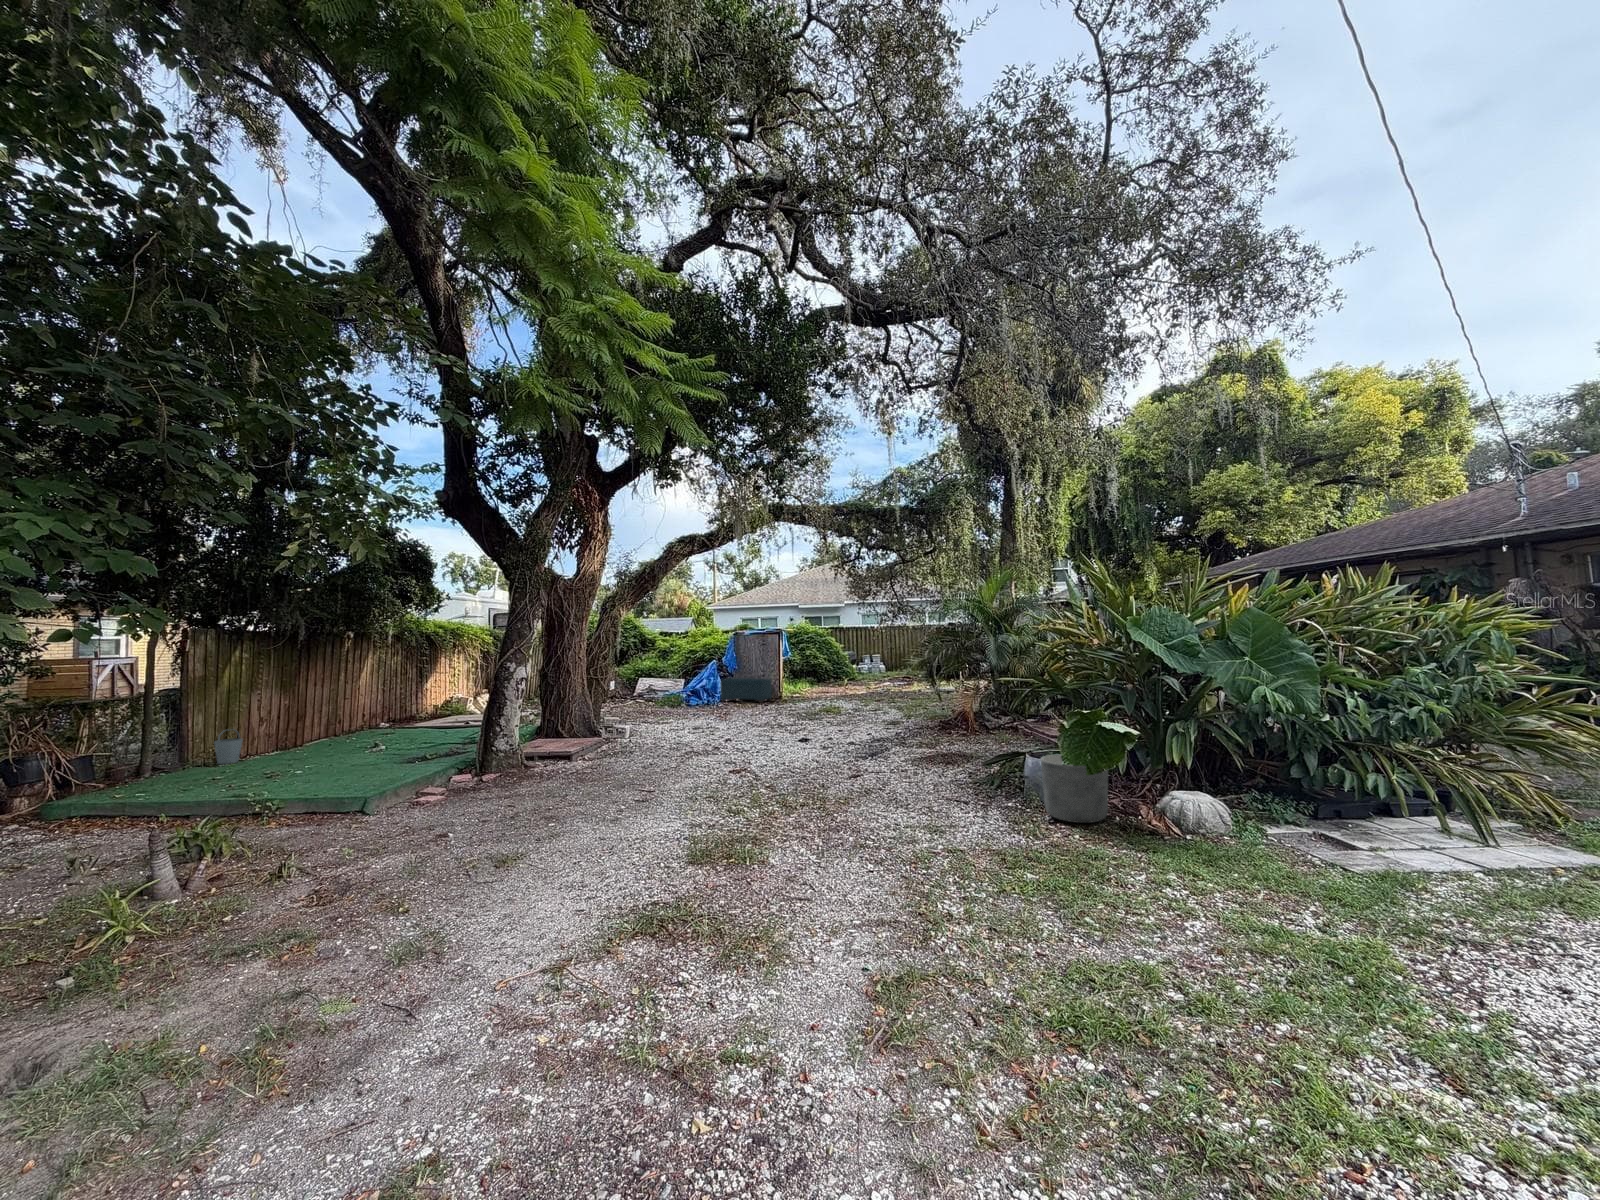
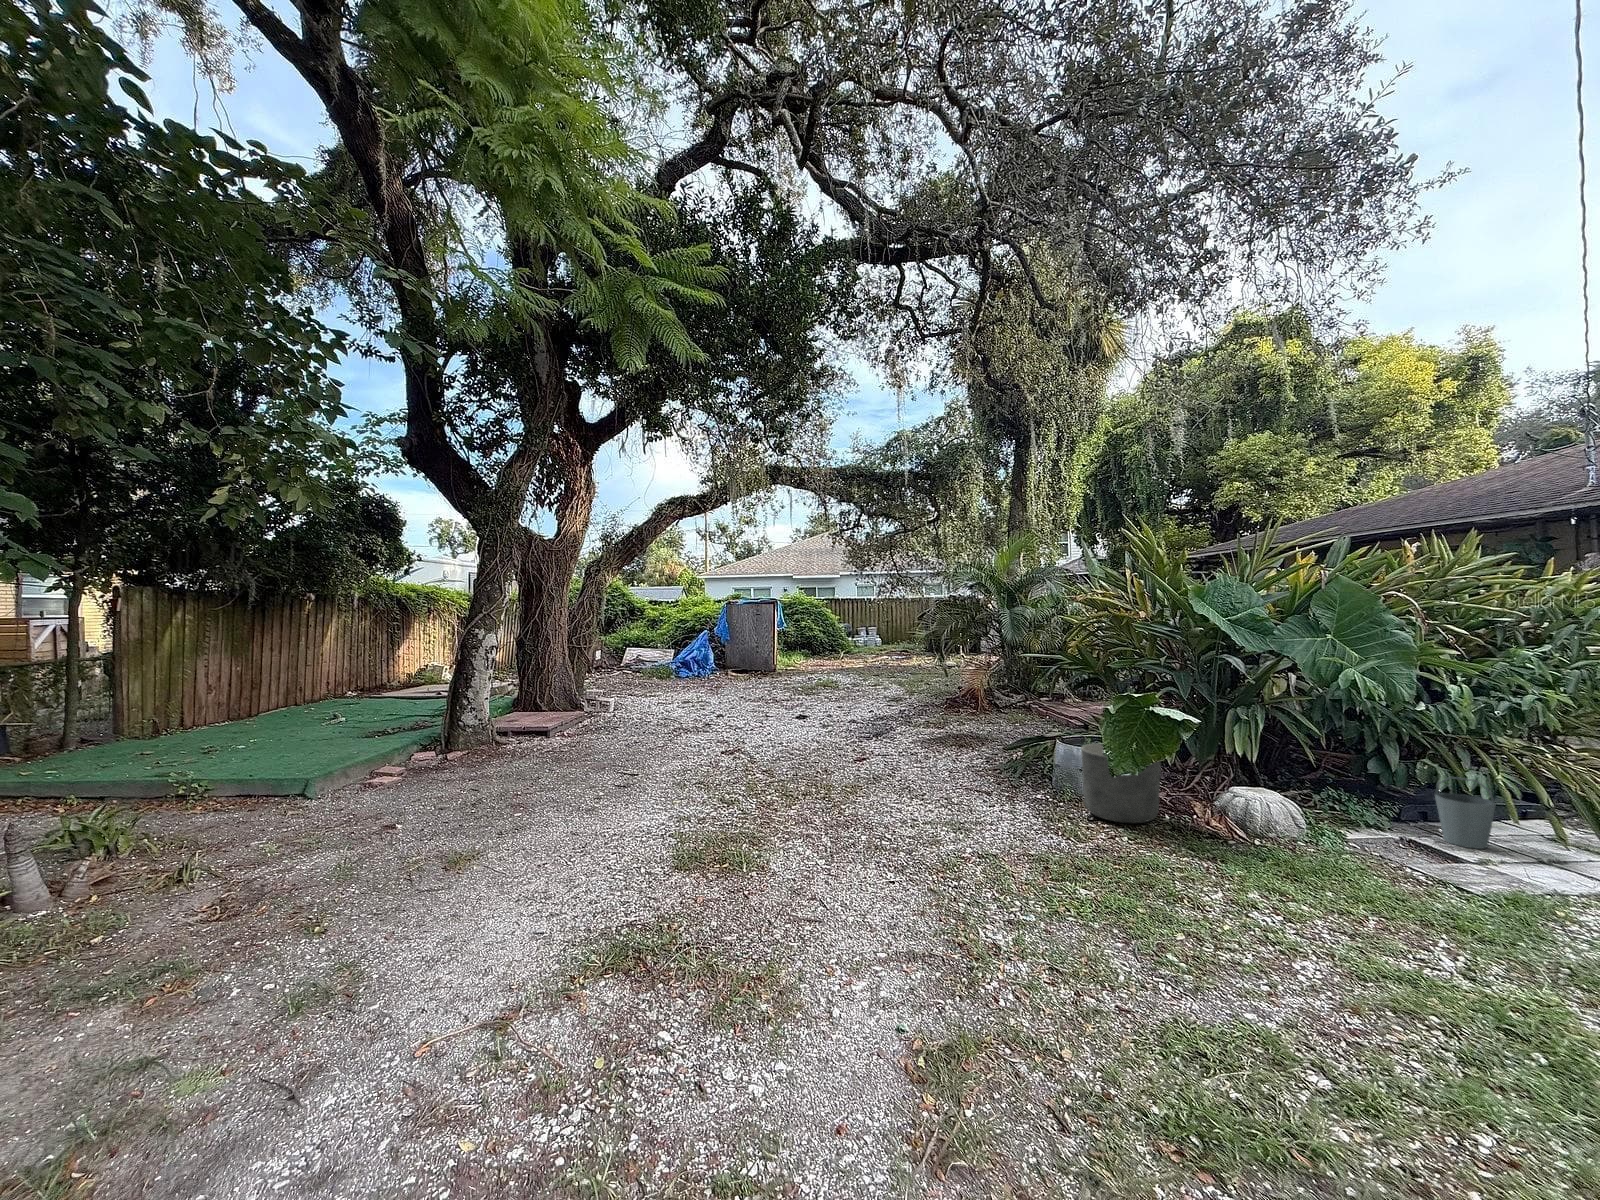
bench: present [720,678,772,703] -> none [712,651,766,677]
bucket: present [214,730,243,764] -> present [1435,777,1496,849]

